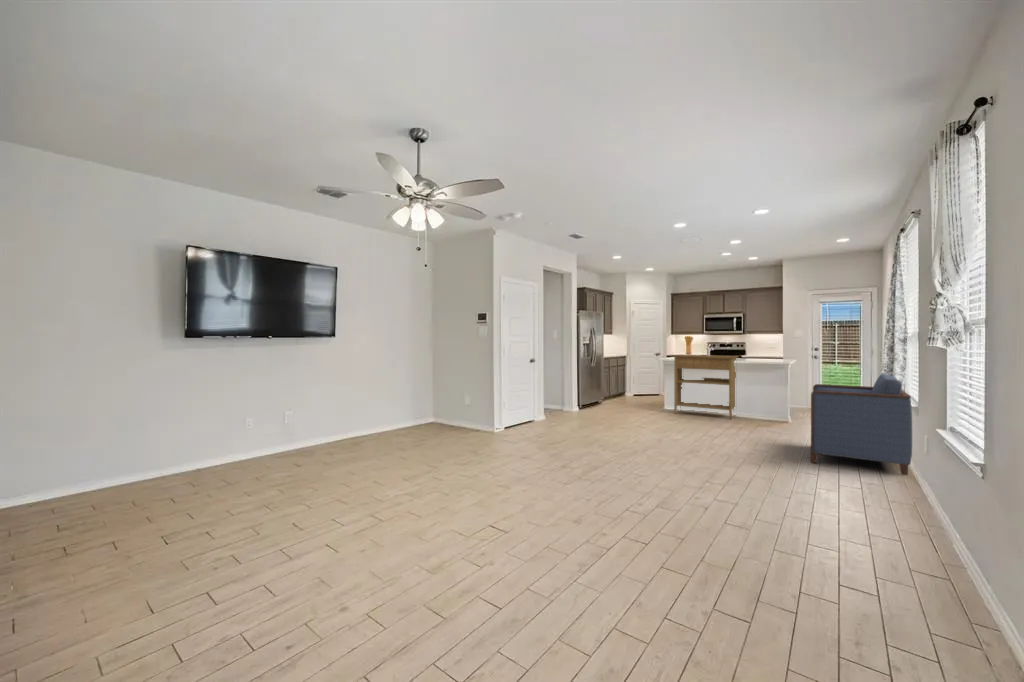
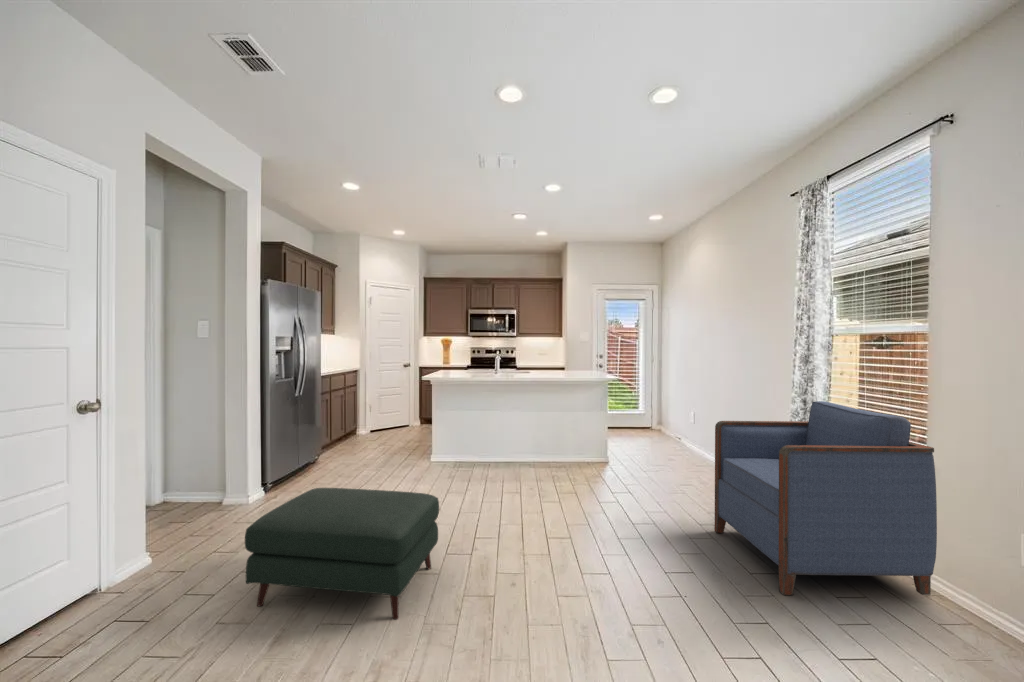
console table: present [672,355,739,419] -> none [446,369,547,474]
ottoman: none [576,400,648,443] -> present [245,488,439,619]

